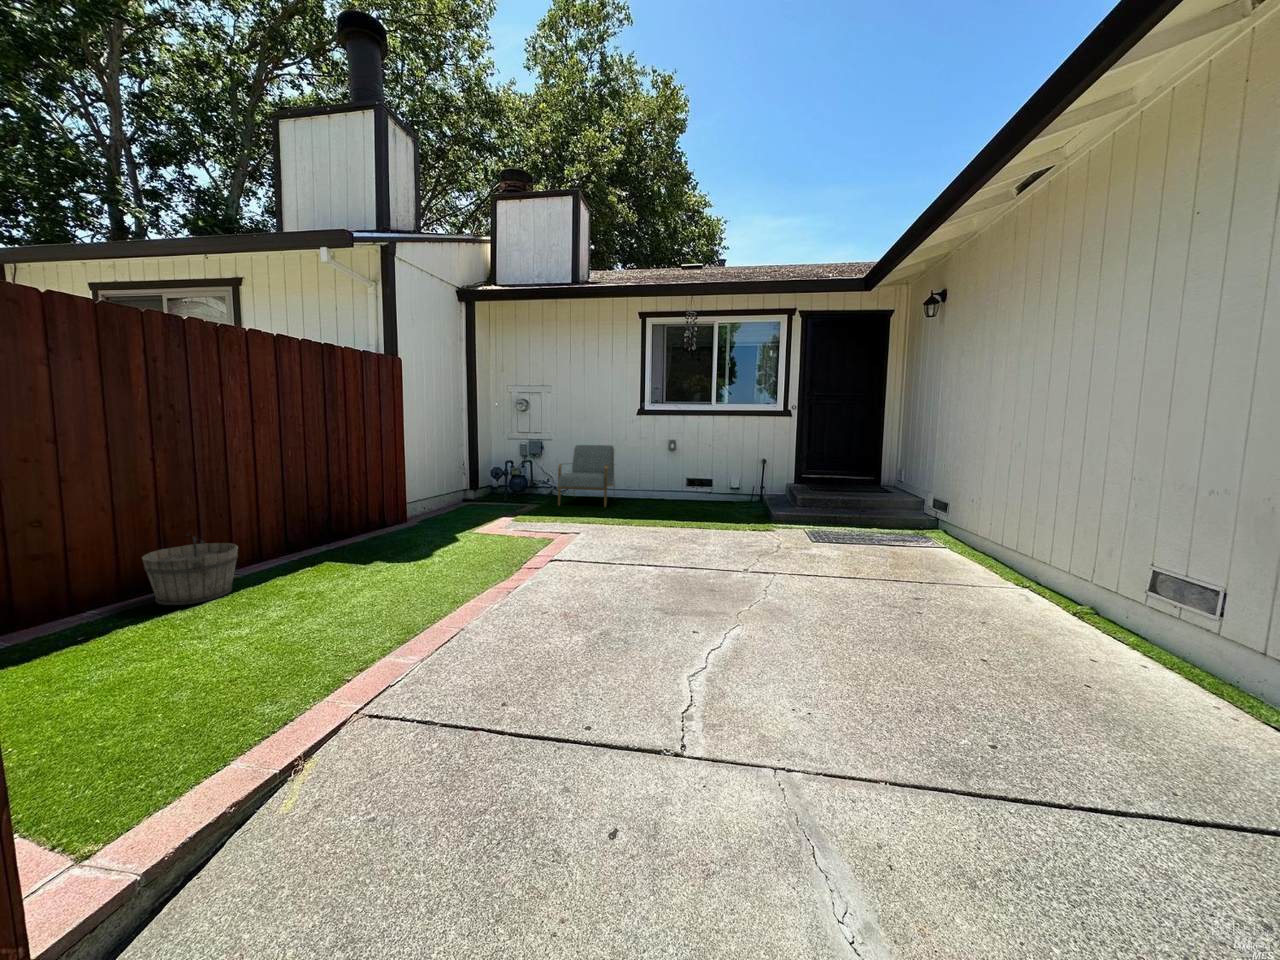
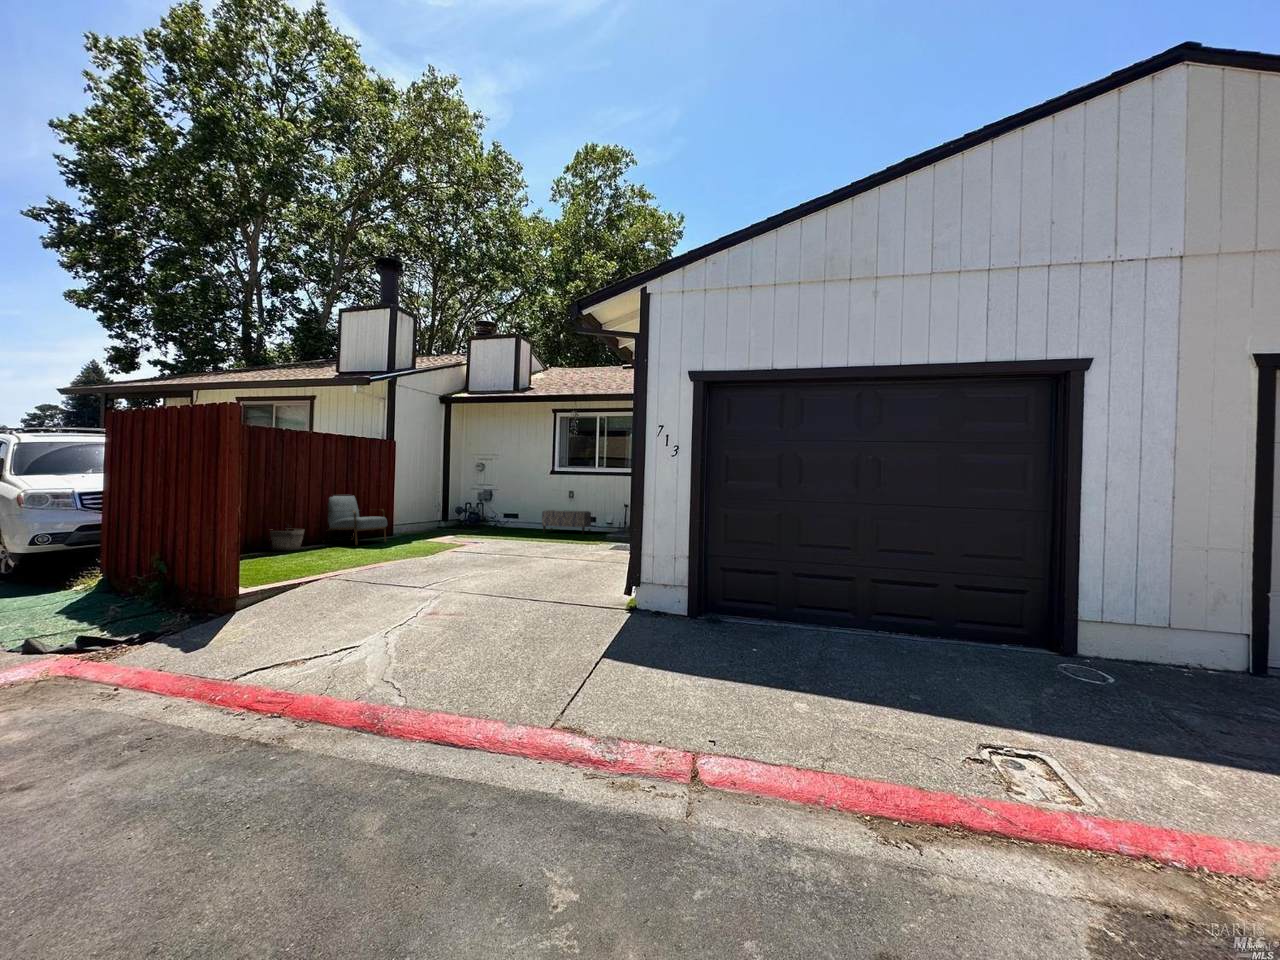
chair: present [558,445,615,507] -> present [326,496,387,544]
bench: none [636,470,708,508] -> present [542,510,591,534]

